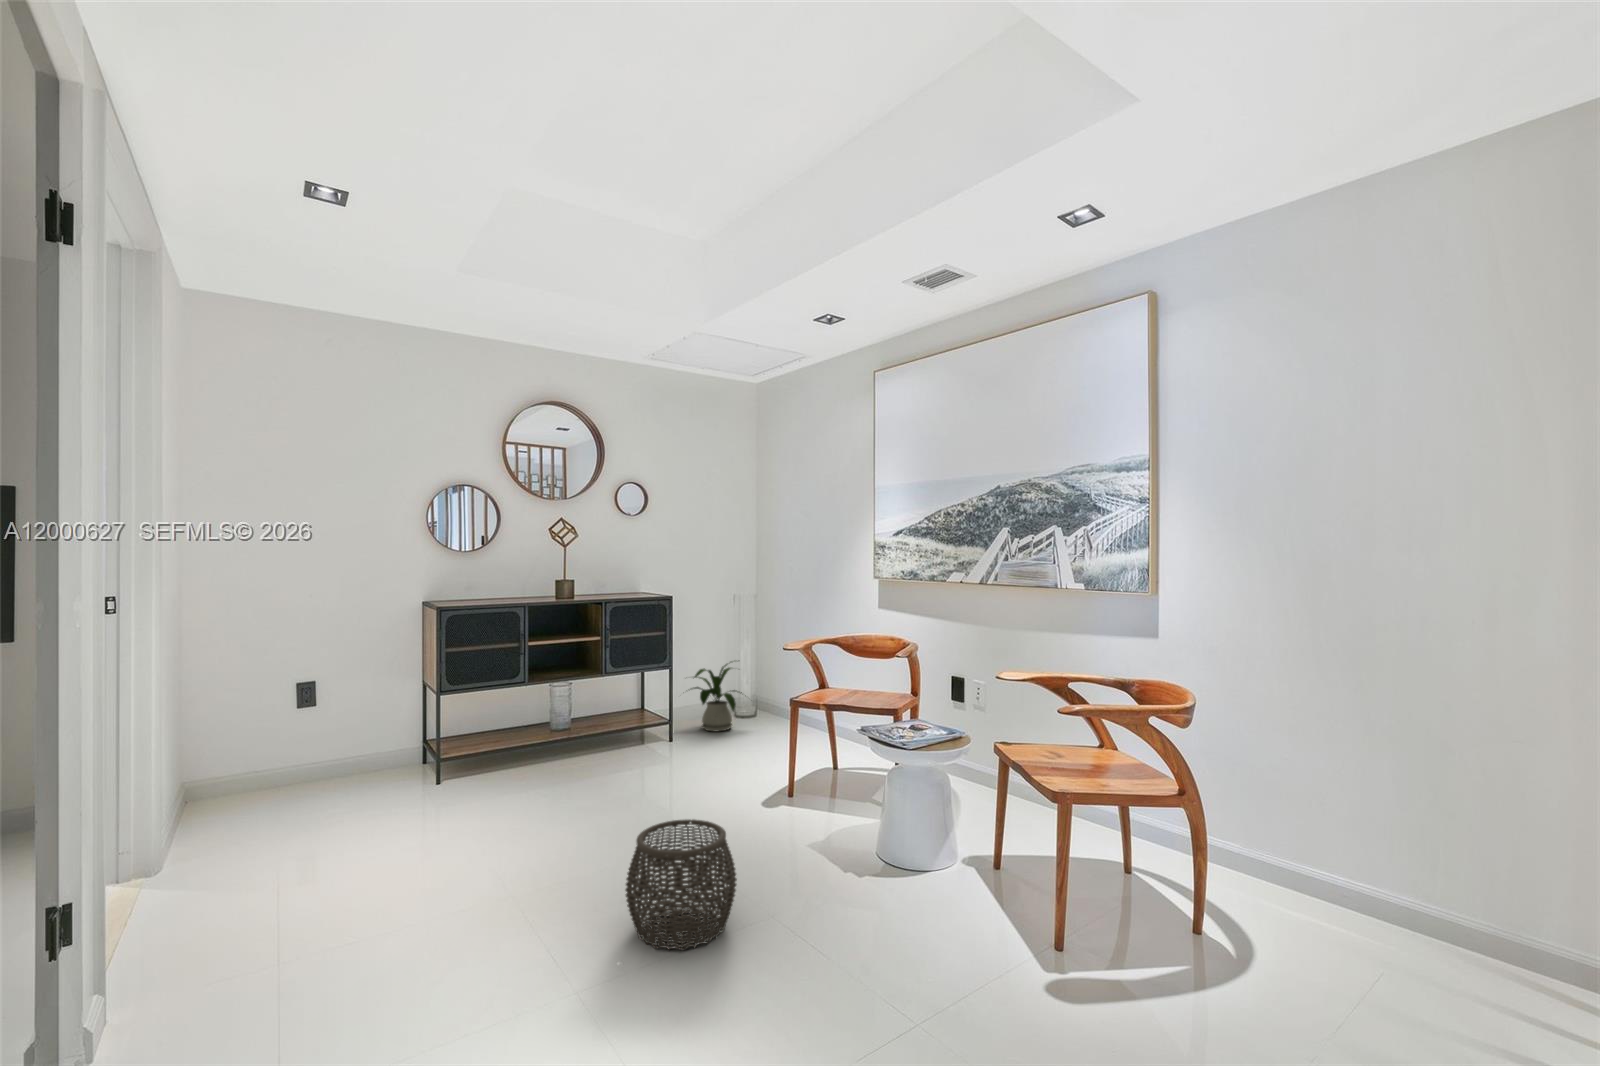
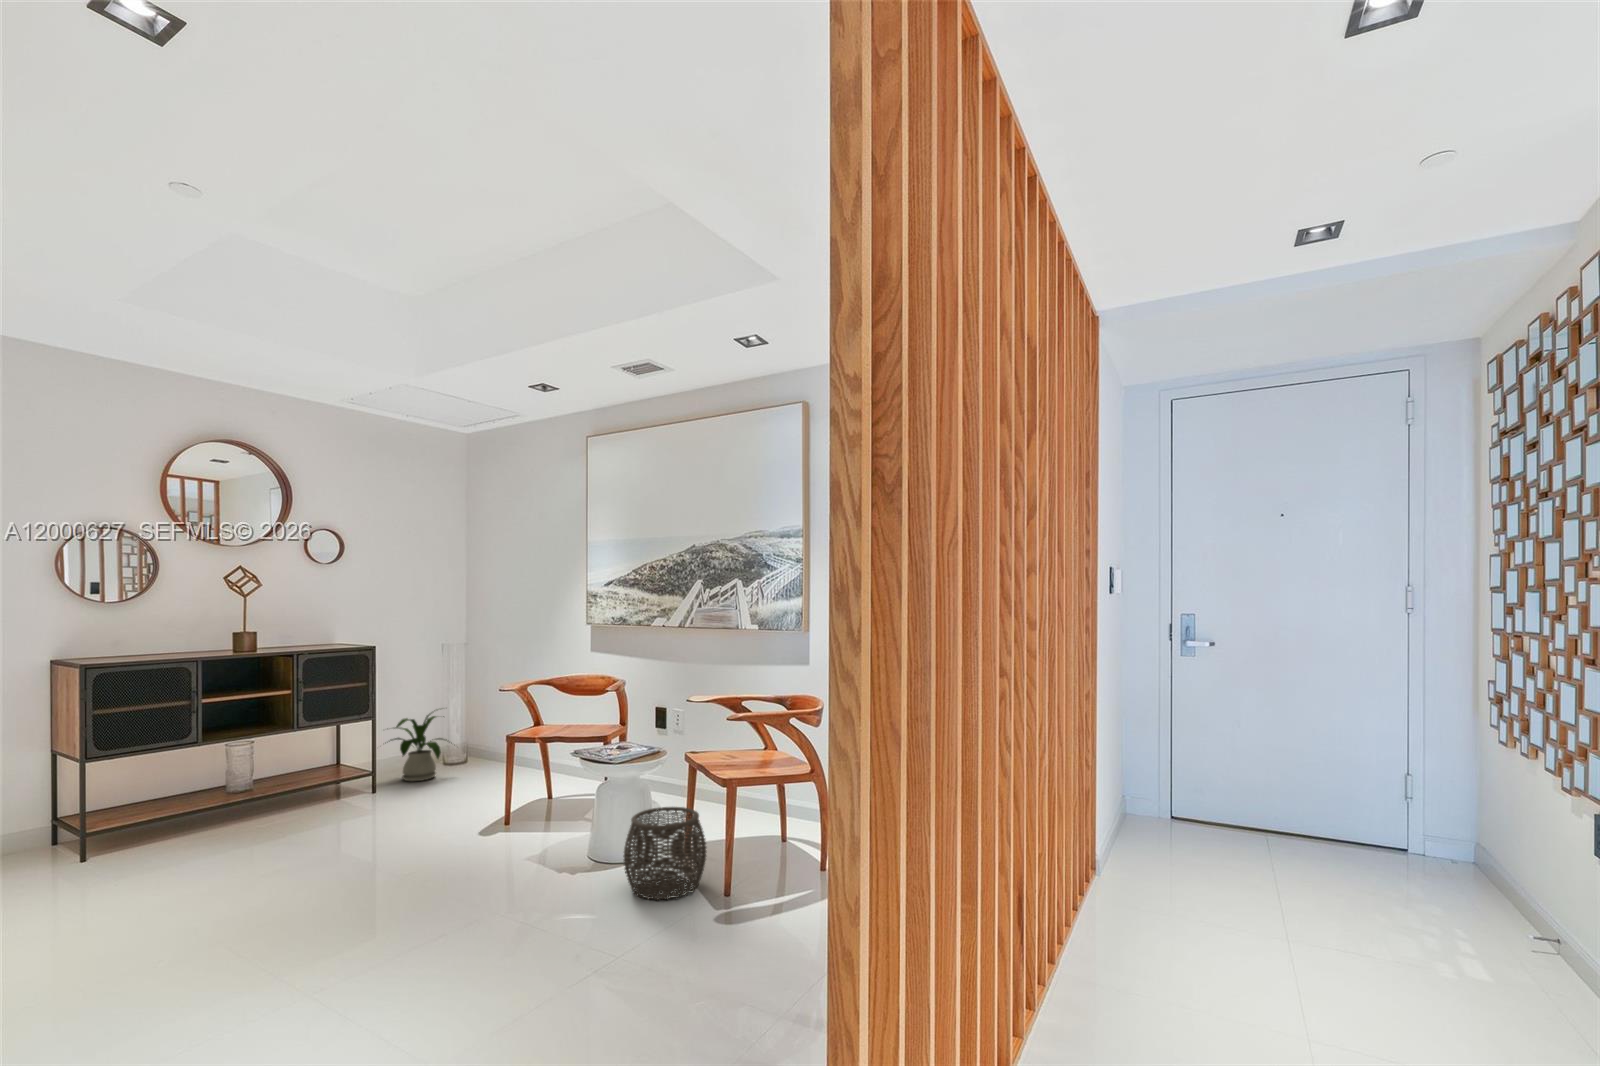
woven basket: present [625,819,737,950] -> present [623,807,707,900]

